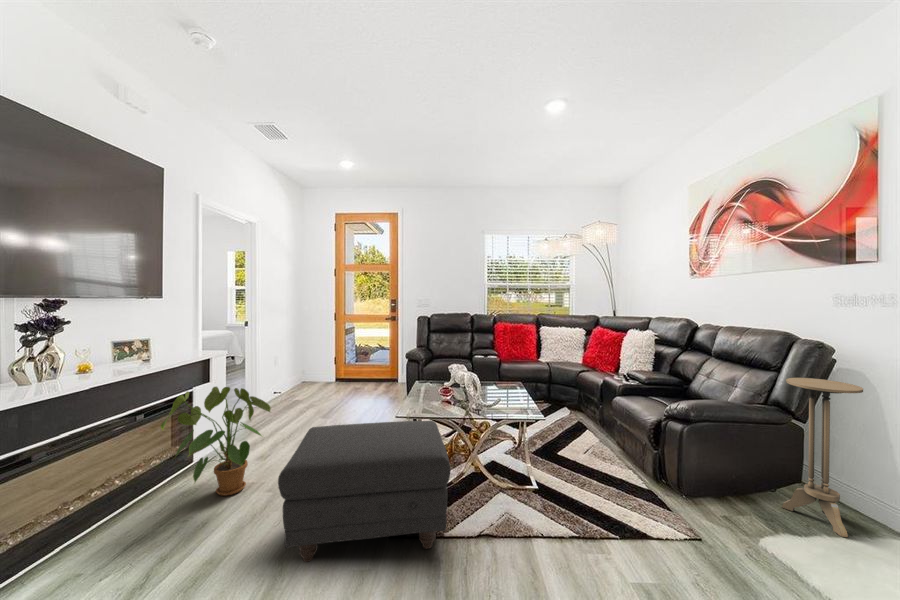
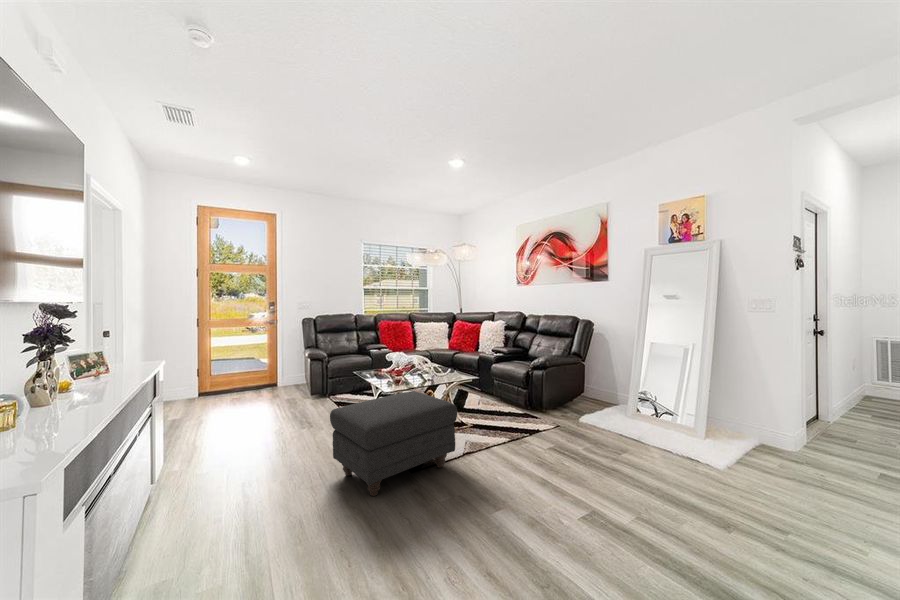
side table: present [782,378,863,537] -> none [580,340,610,412]
house plant: present [160,387,271,496] -> none [163,390,274,492]

